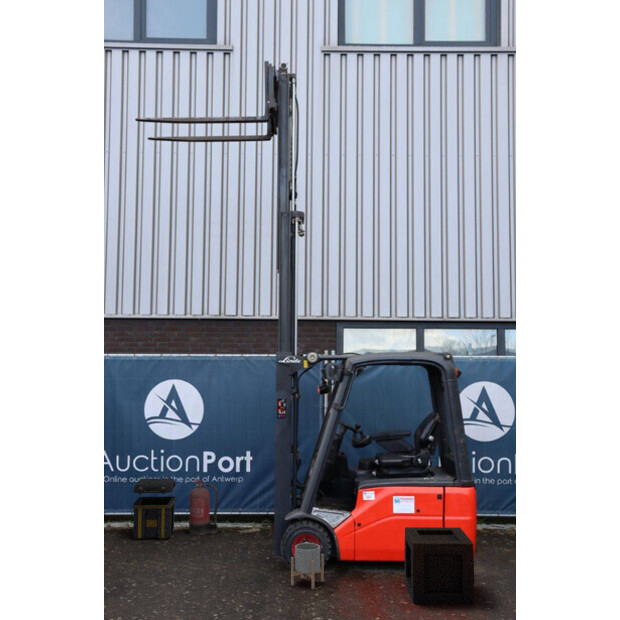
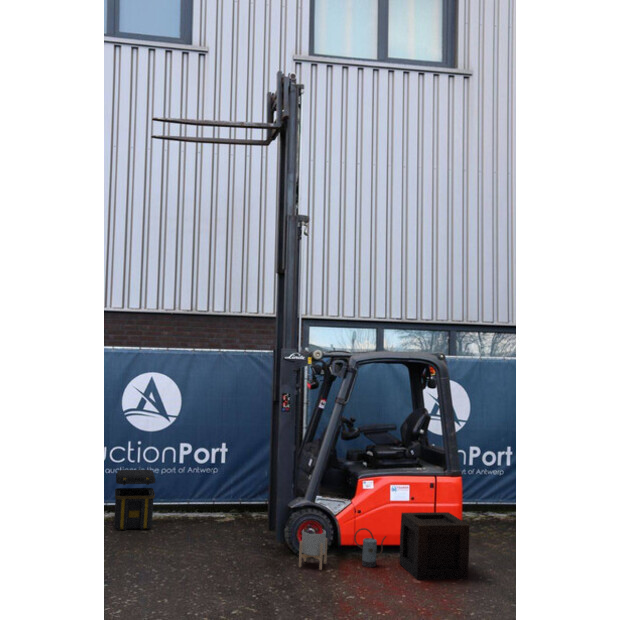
fire extinguisher: present [189,479,219,535] -> none [166,471,198,526]
watering can: none [352,544,388,587] -> present [354,528,386,567]

